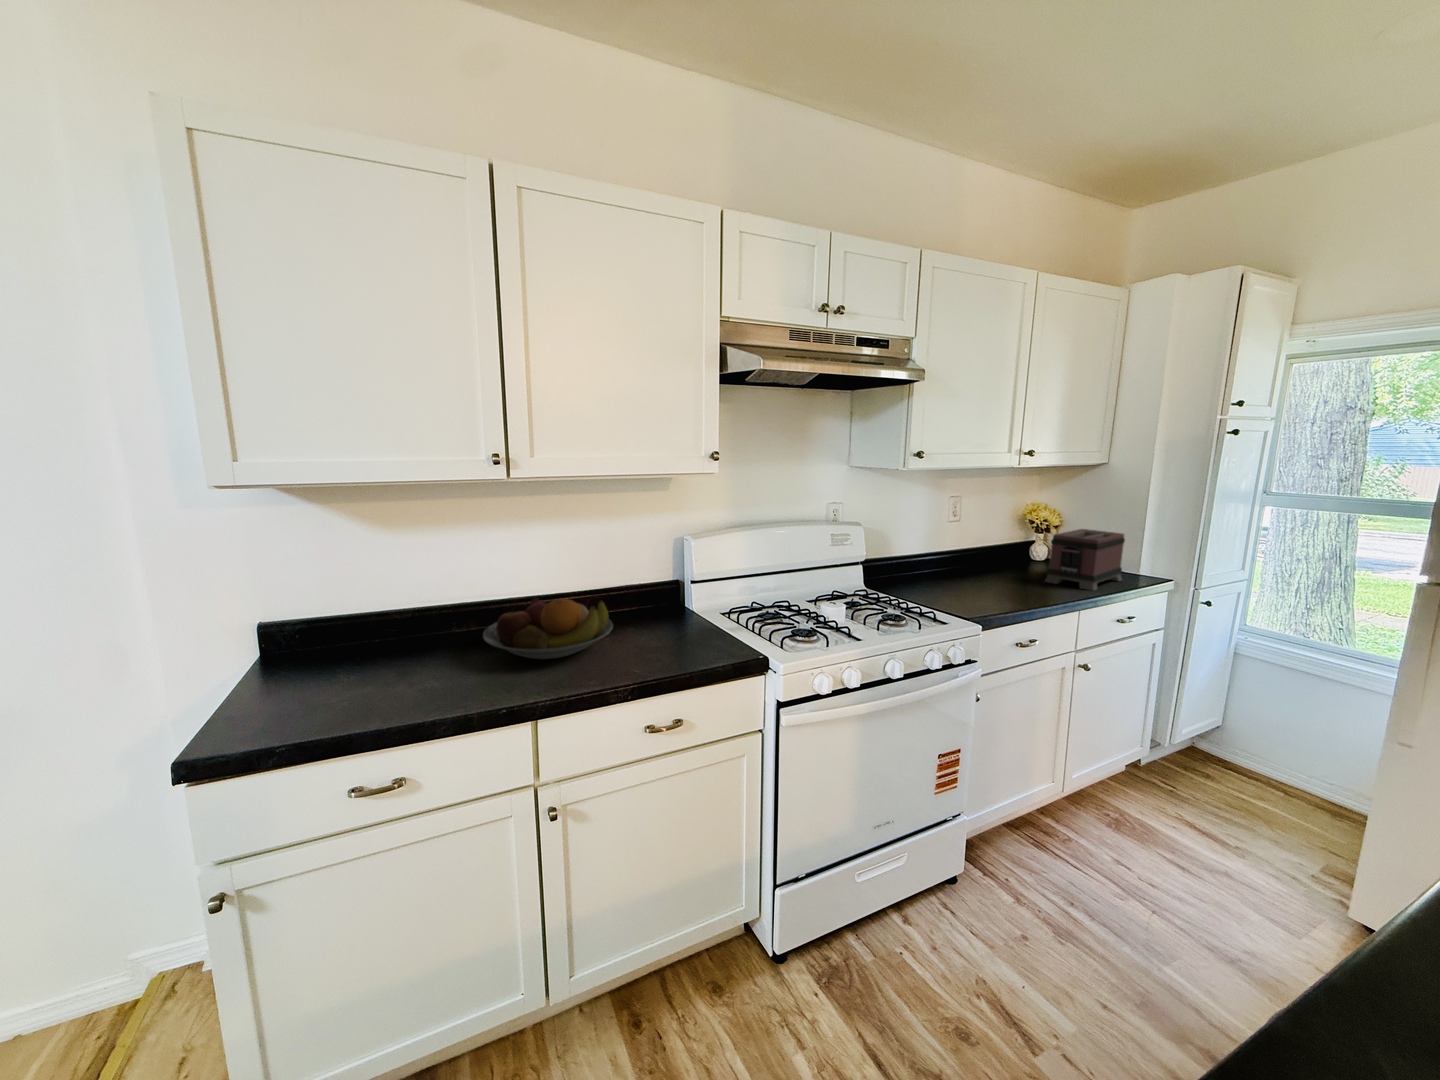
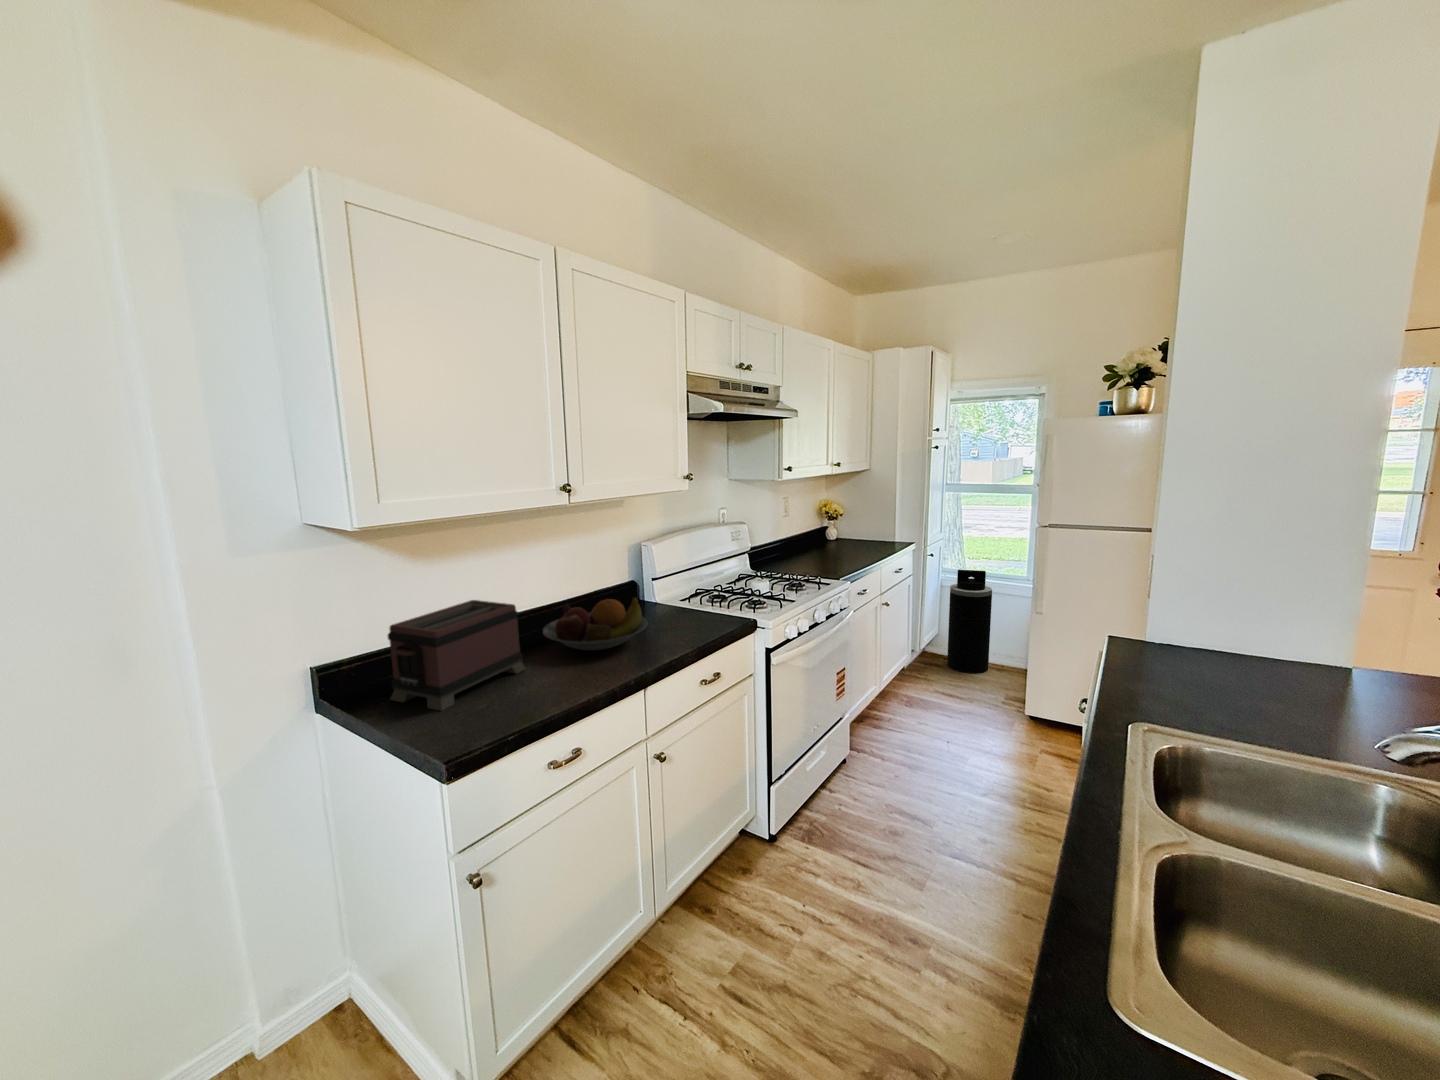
toaster: present [1045,529,1125,591] -> present [388,600,525,711]
trash can: none [1223,634,1330,809] -> present [947,570,992,673]

